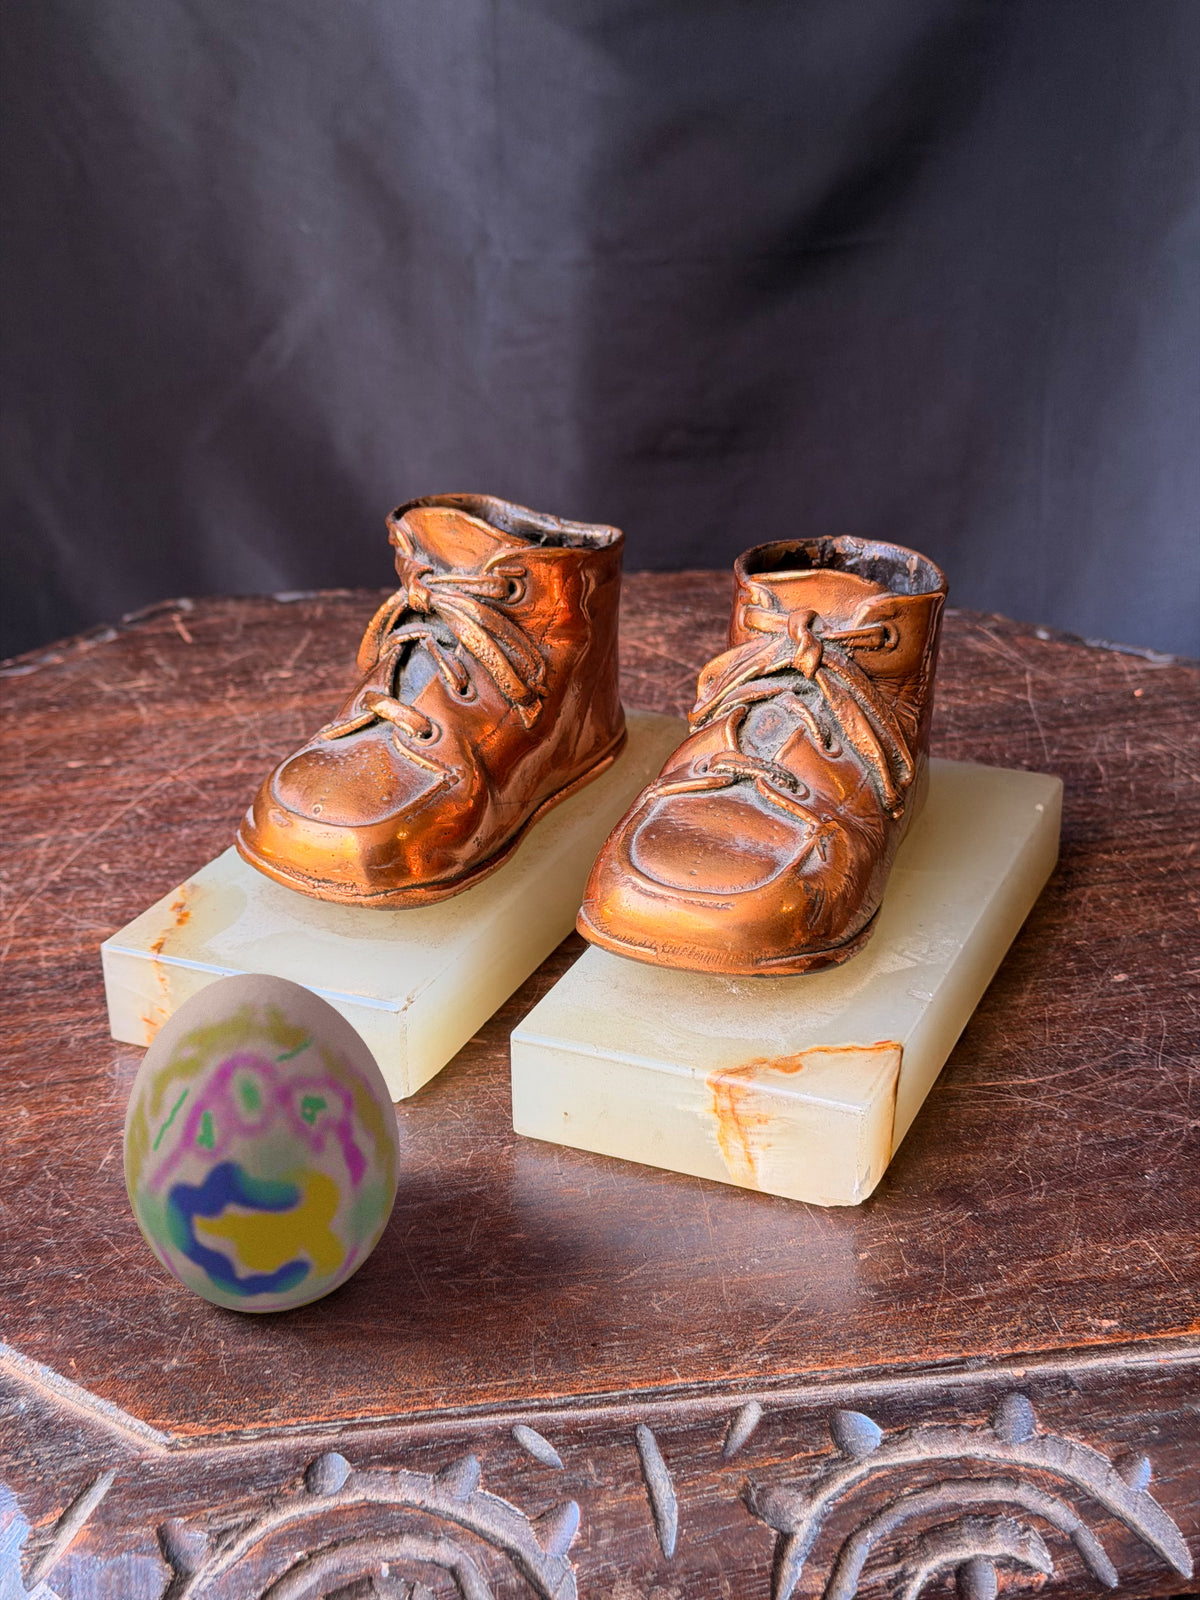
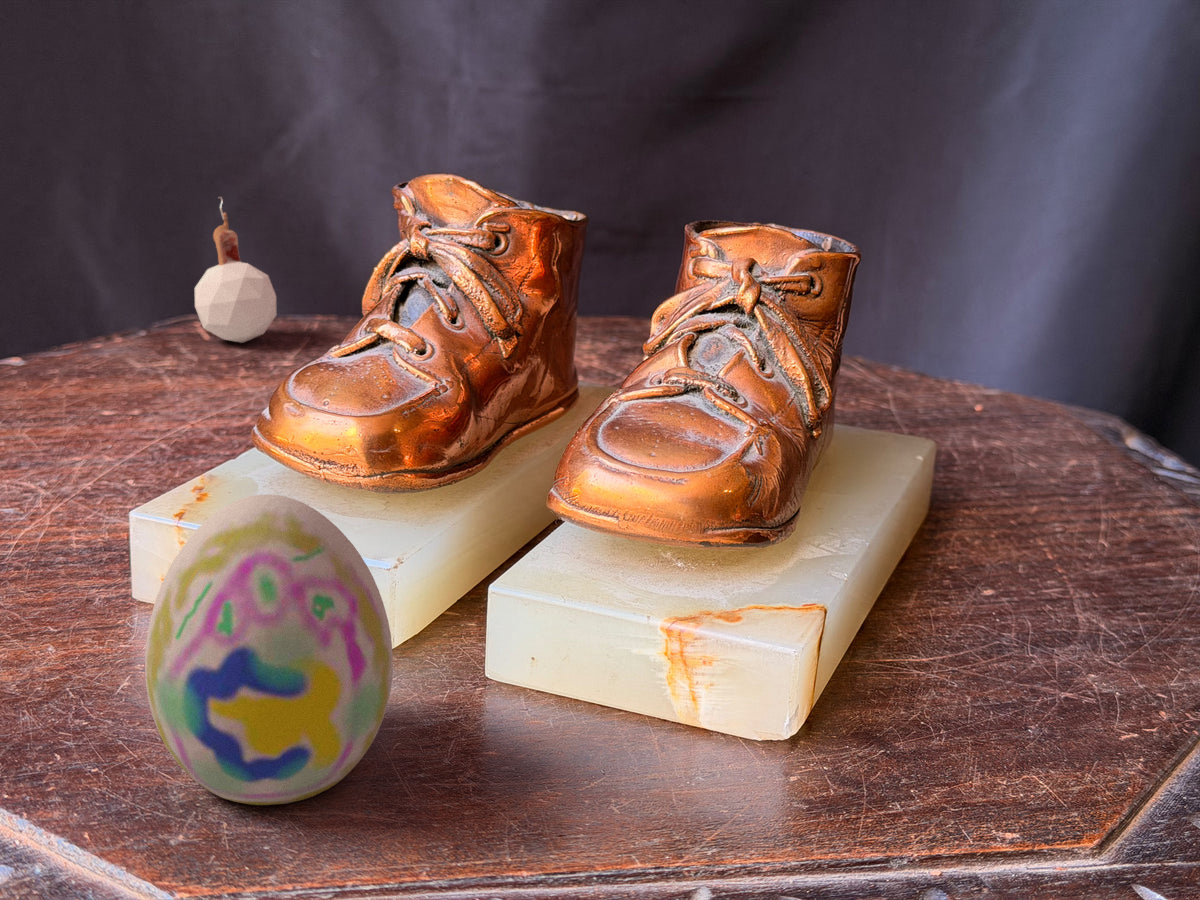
candle: none [173,486,270,658] -> present [195,197,276,343]

